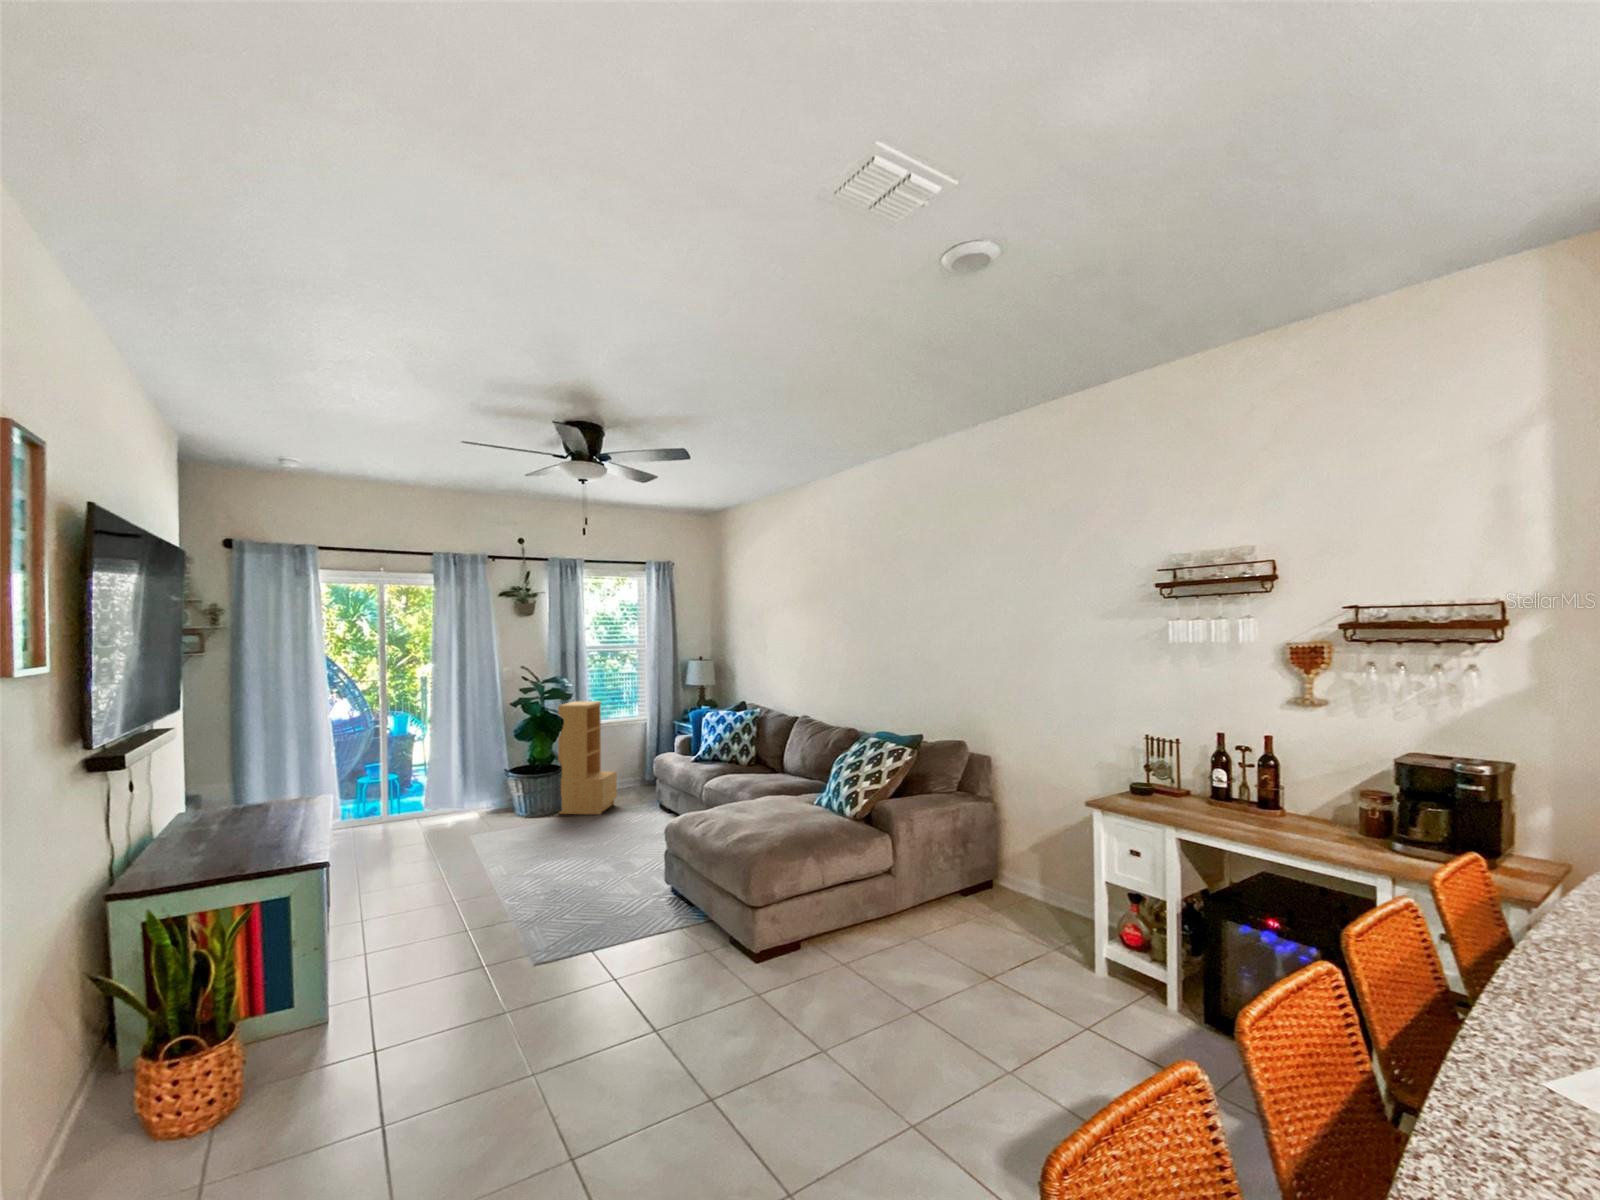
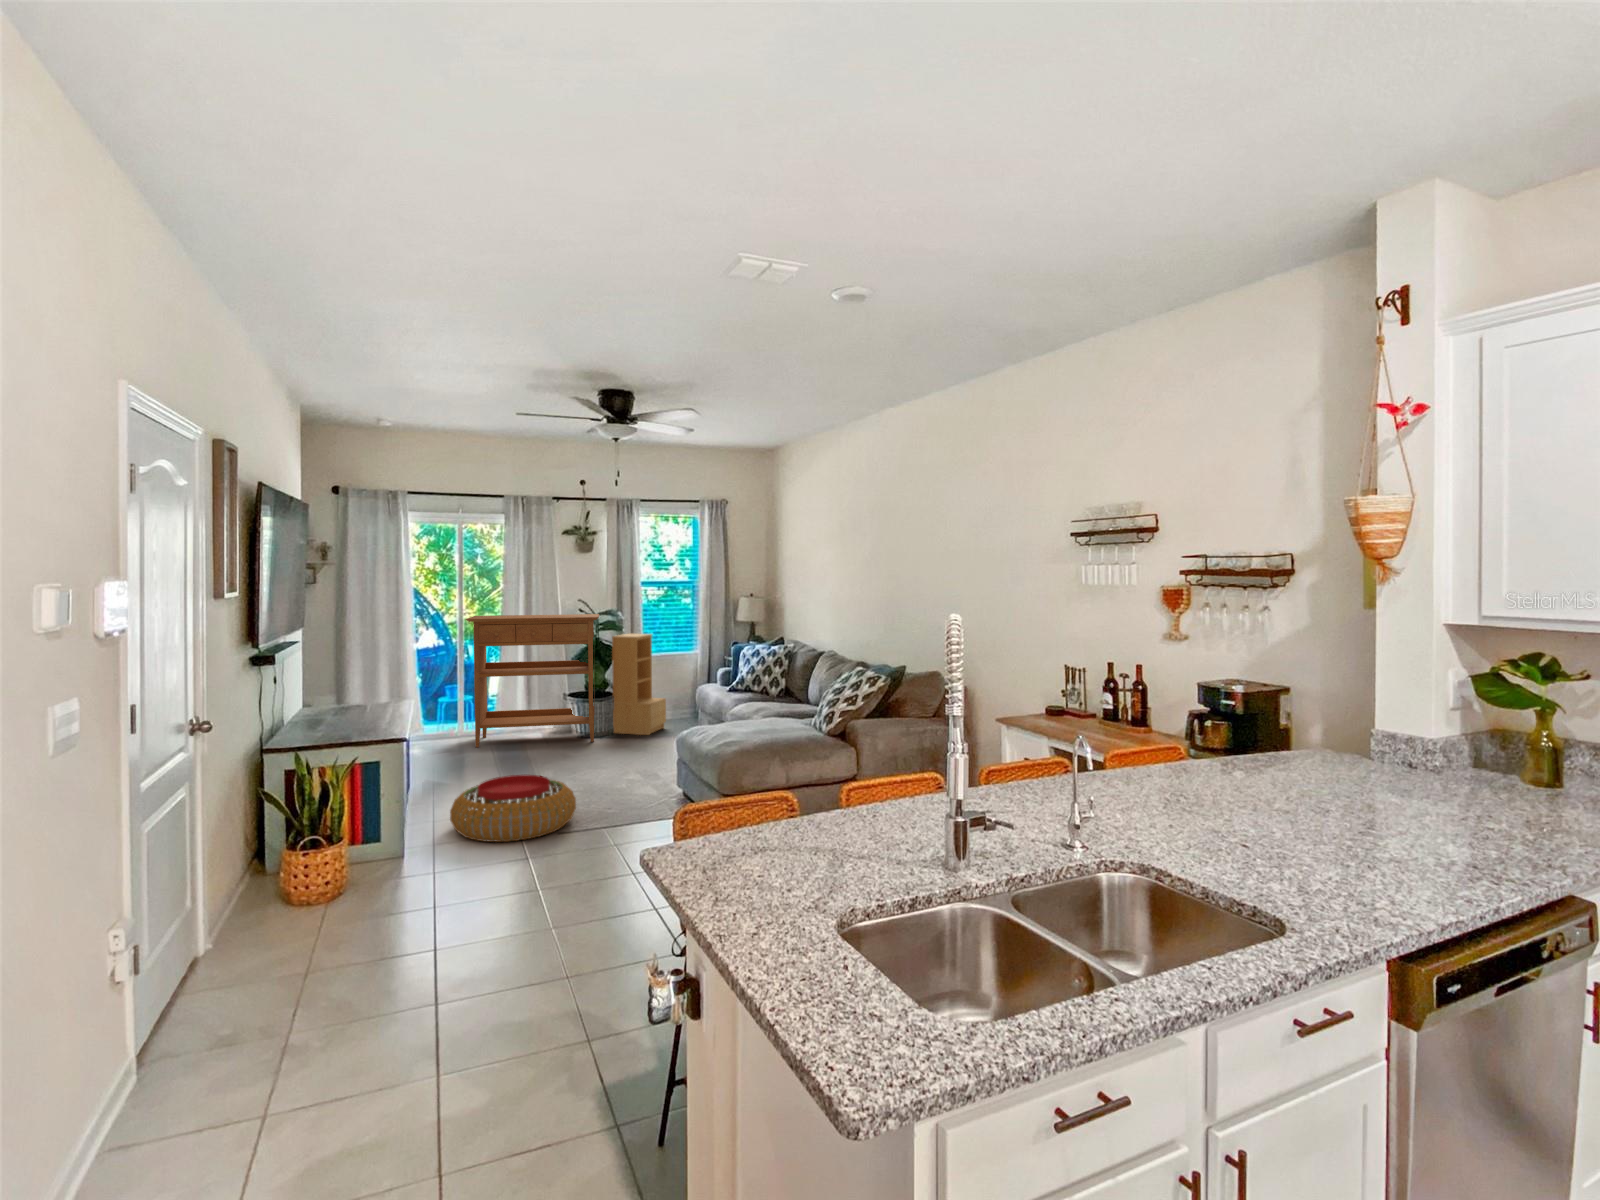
console table: none [389,681,547,842] -> present [466,614,599,747]
pouf: none [385,888,551,989] -> present [450,775,576,842]

